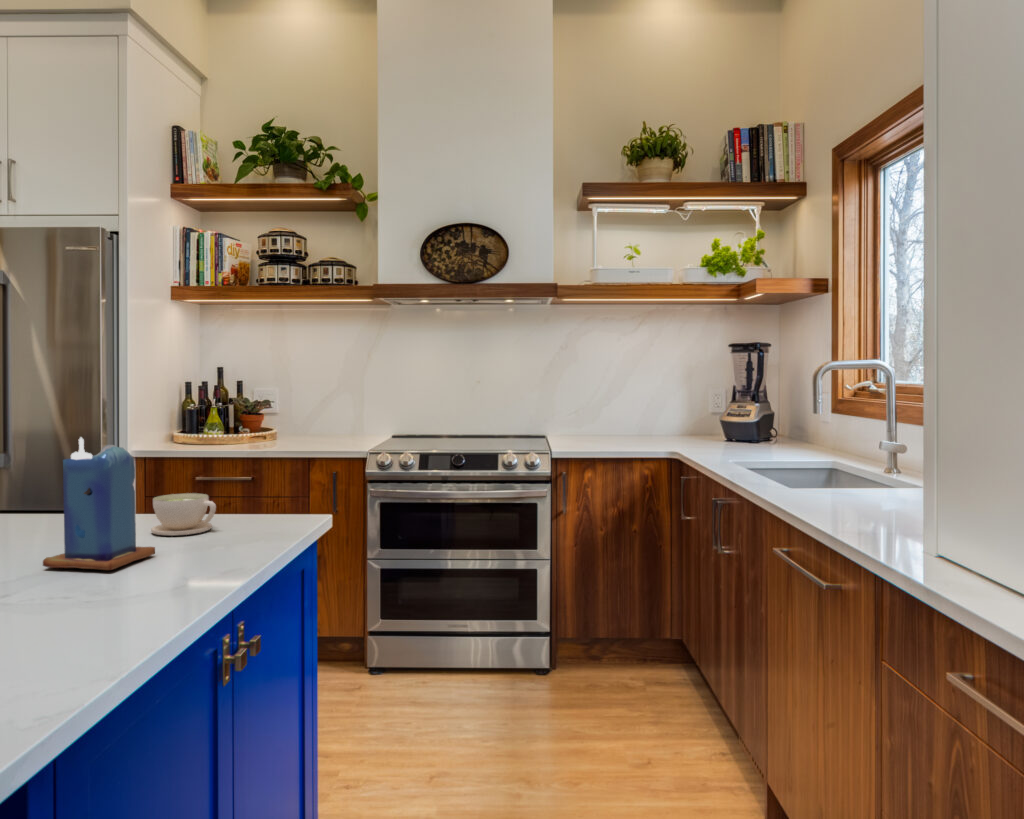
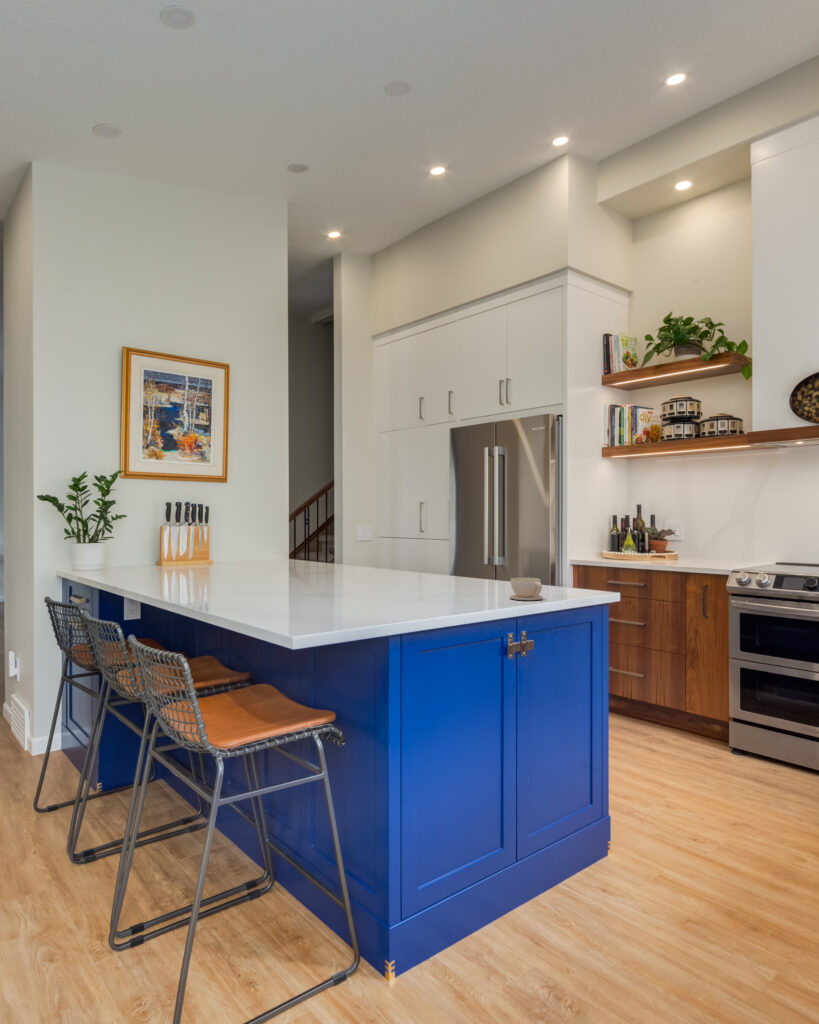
candle: present [43,437,155,570] -> none [446,540,497,608]

